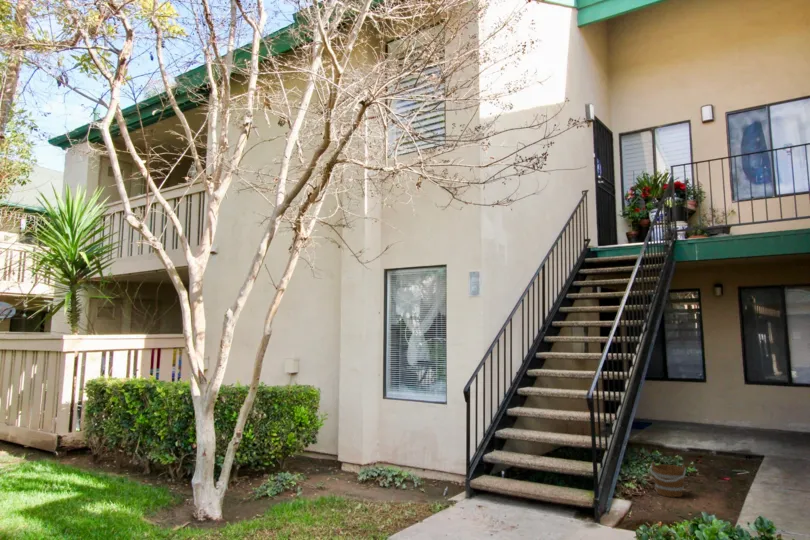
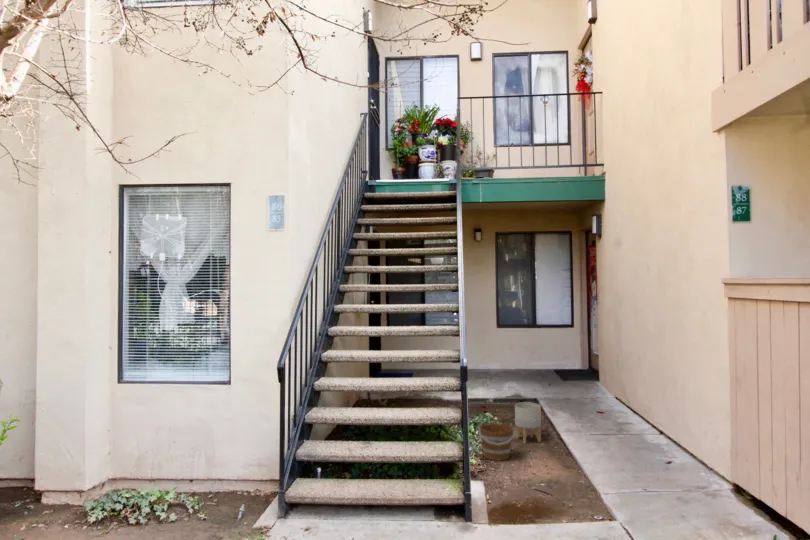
planter: none [702,453,731,493] -> present [515,402,541,444]

